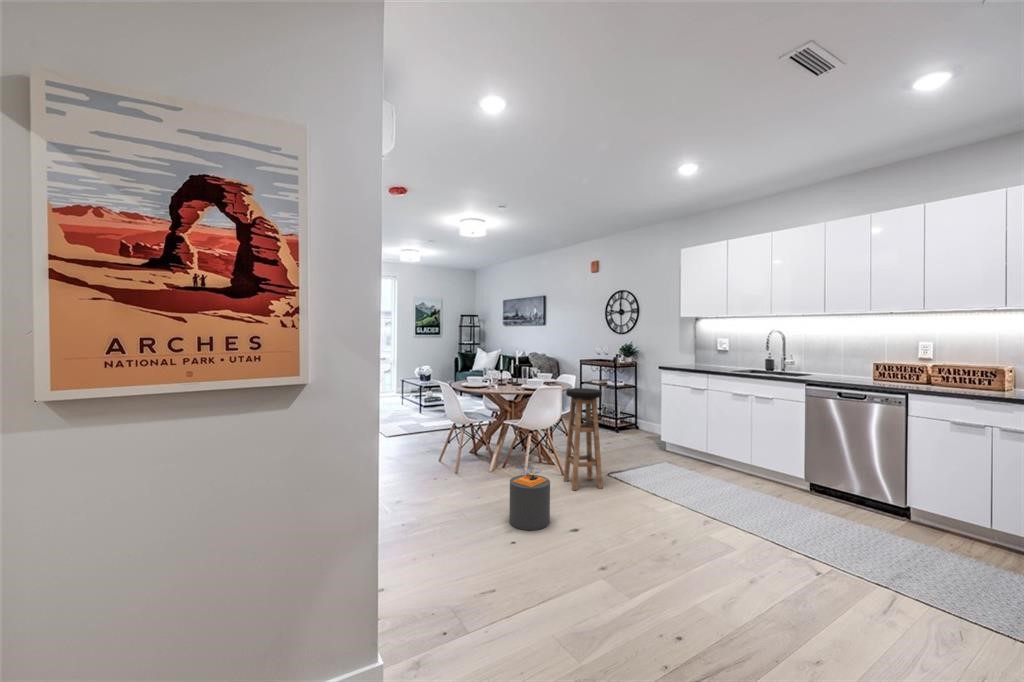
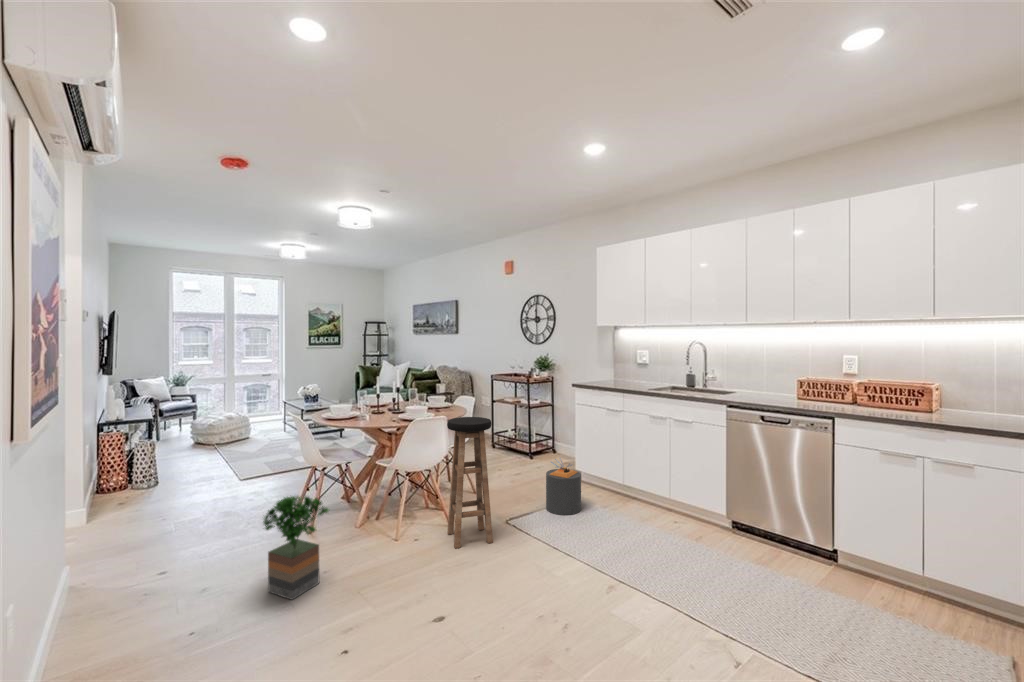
potted tree: none [441,438,486,515] -> present [263,496,329,600]
trash can: present [509,464,550,530] -> present [546,459,581,515]

